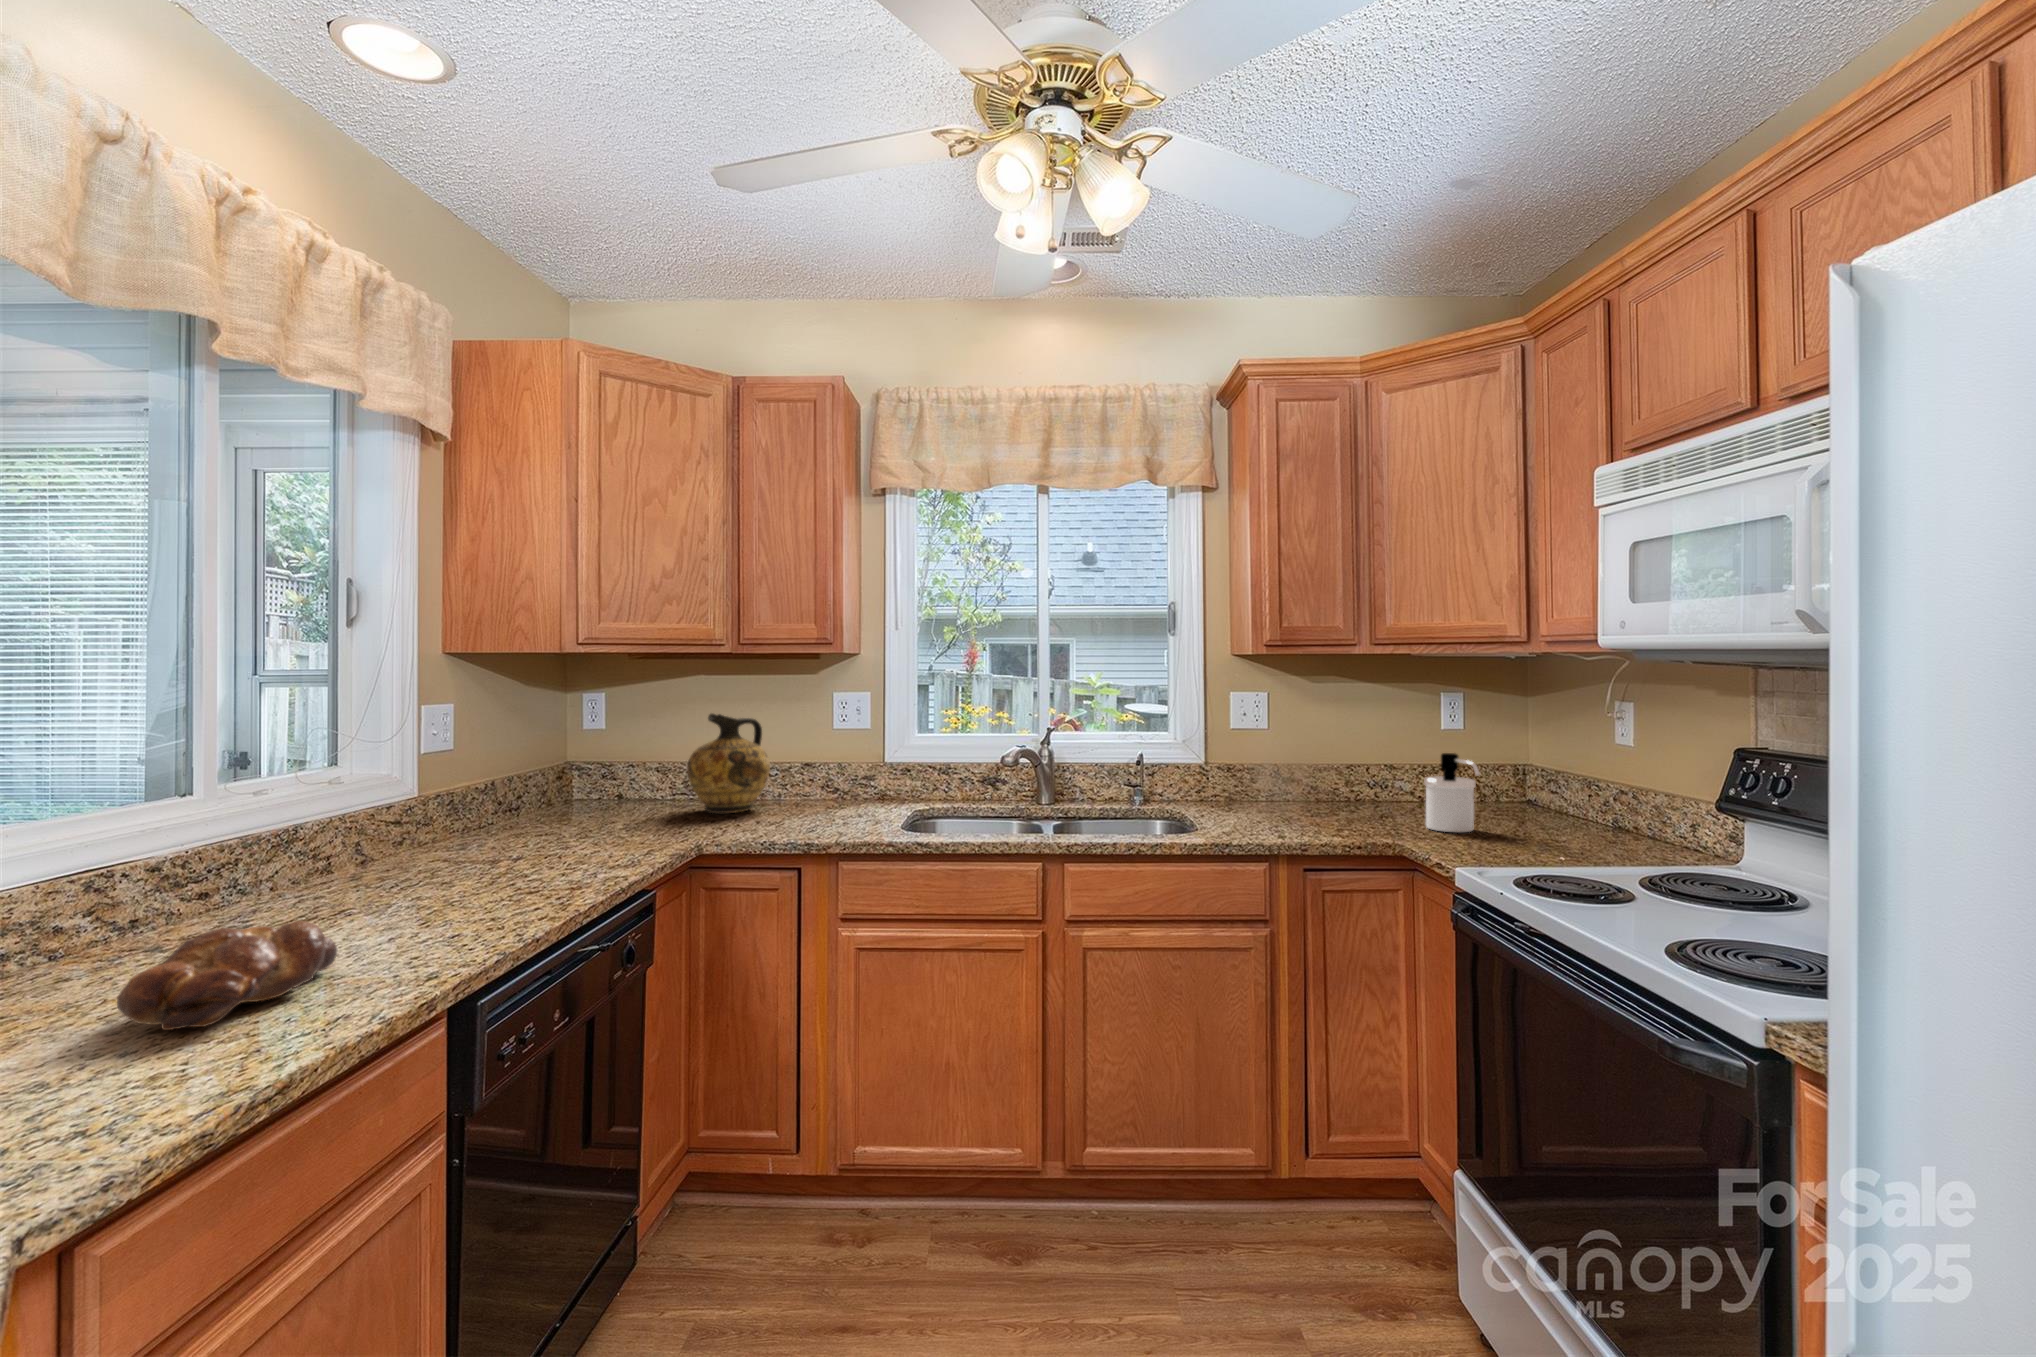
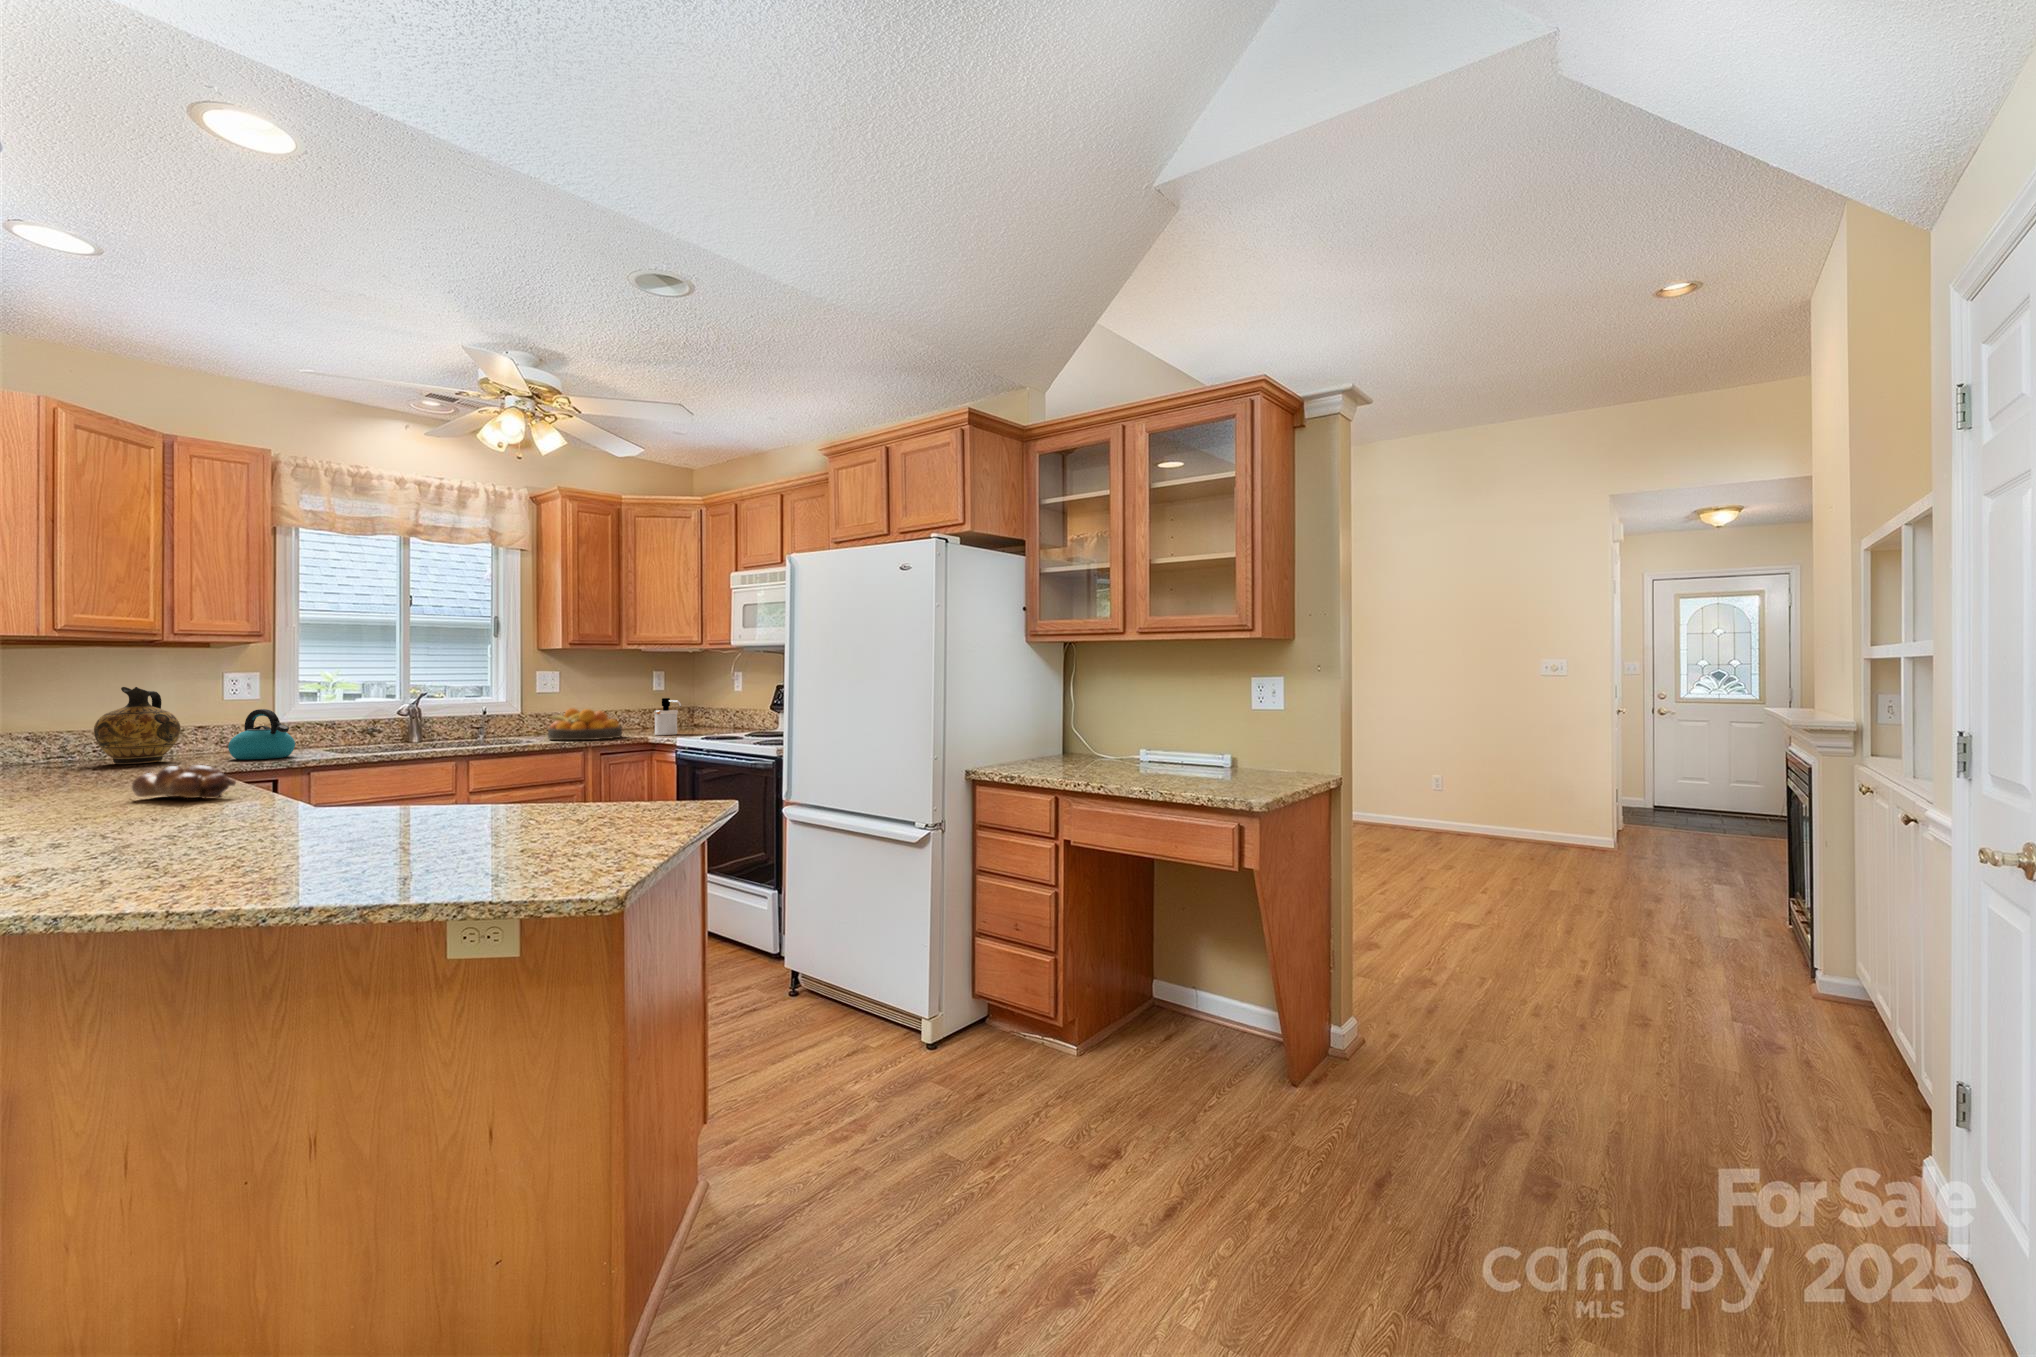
kettle: none [791,750,865,824] -> present [228,709,295,759]
fruit bowl: none [1224,764,1356,834] -> present [548,708,622,740]

